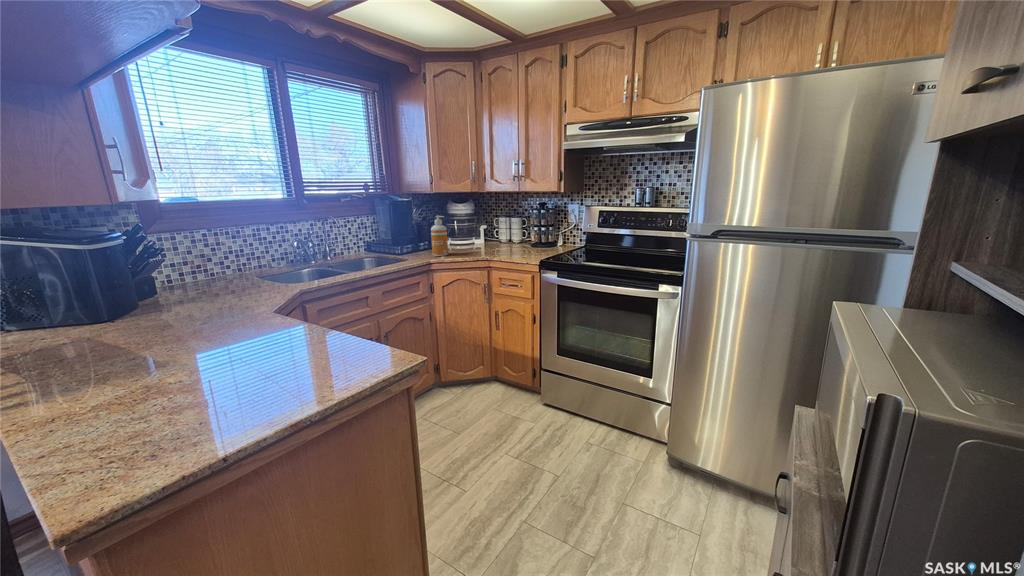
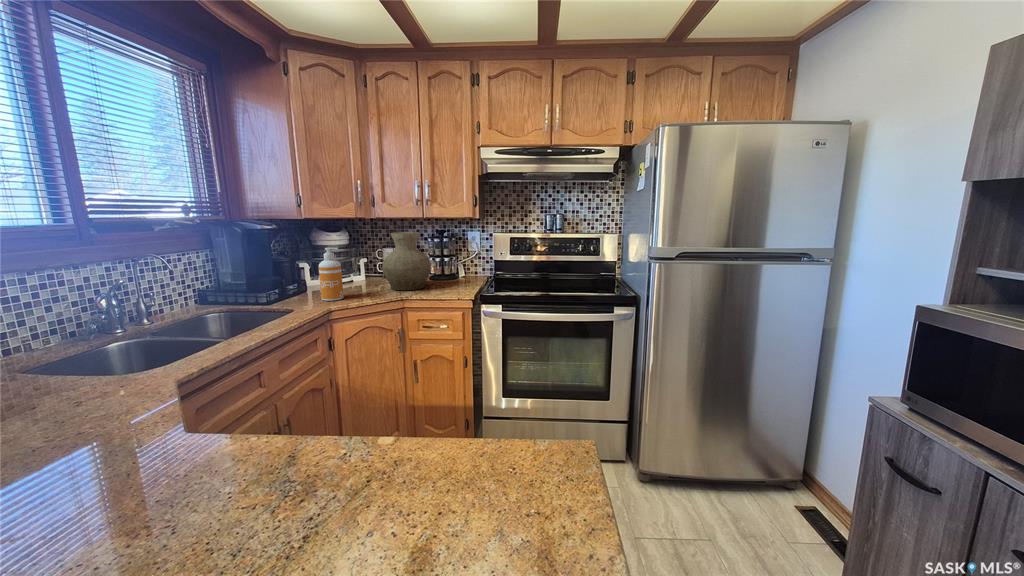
vase: none [481,204,521,253] -> present [382,232,431,290]

